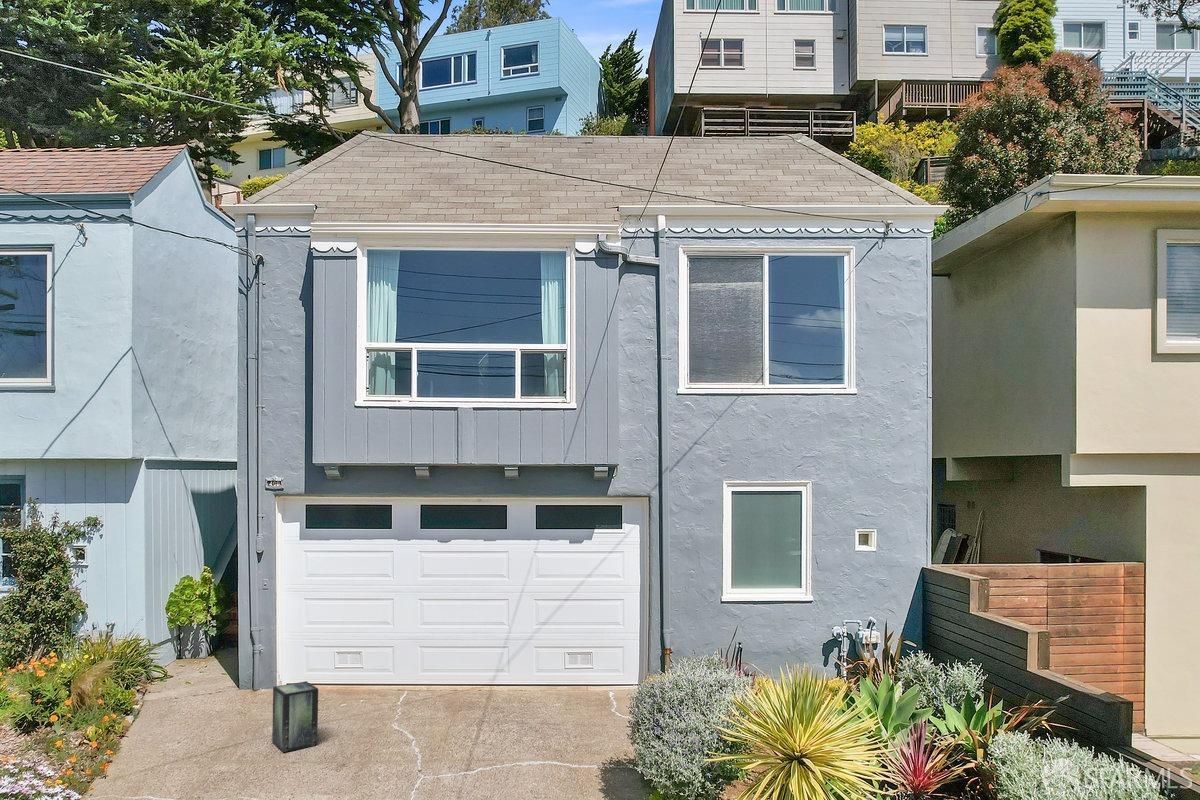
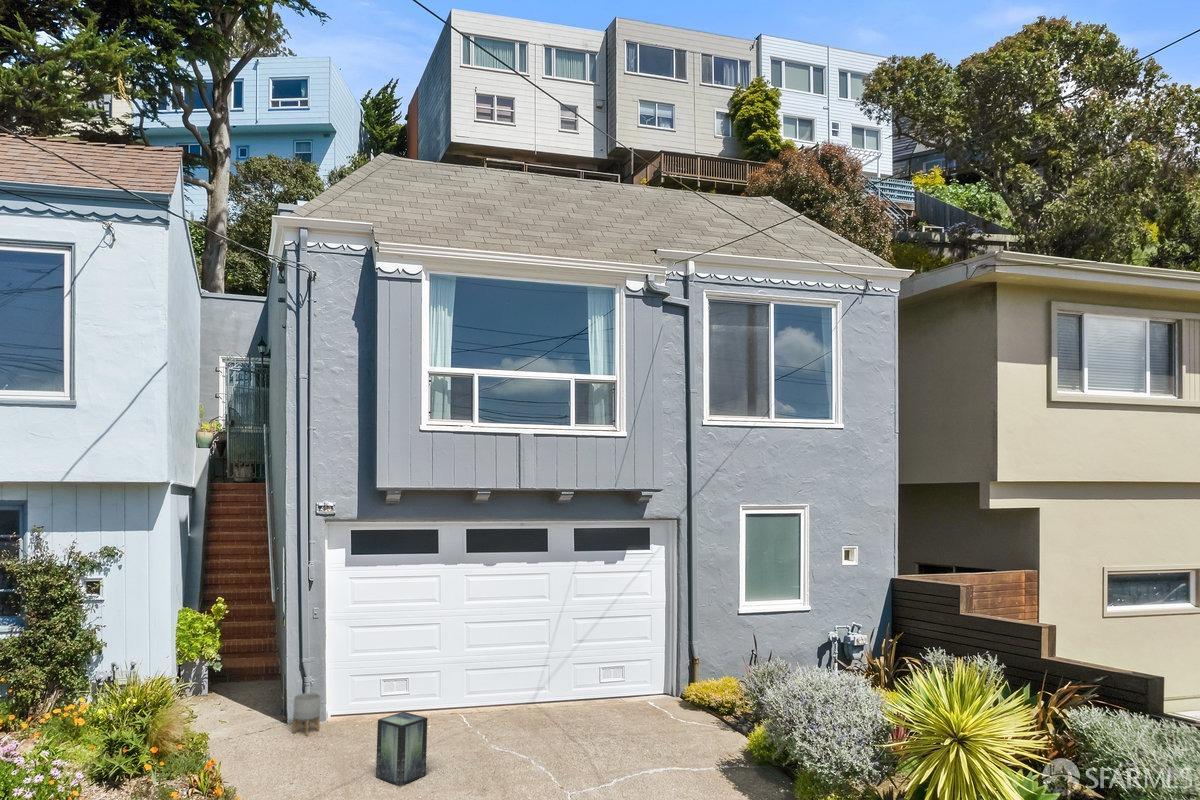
planter: none [246,658,271,698] -> present [293,693,320,735]

